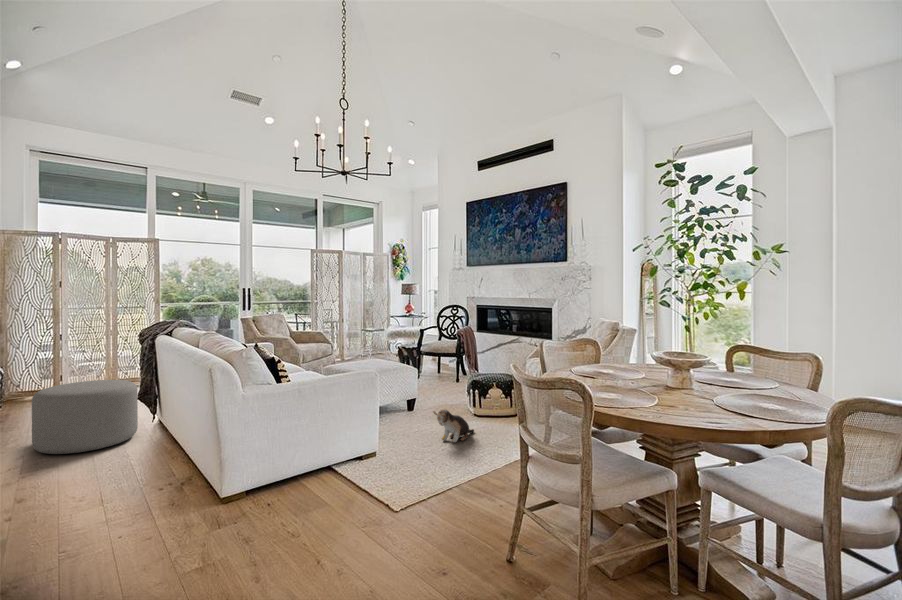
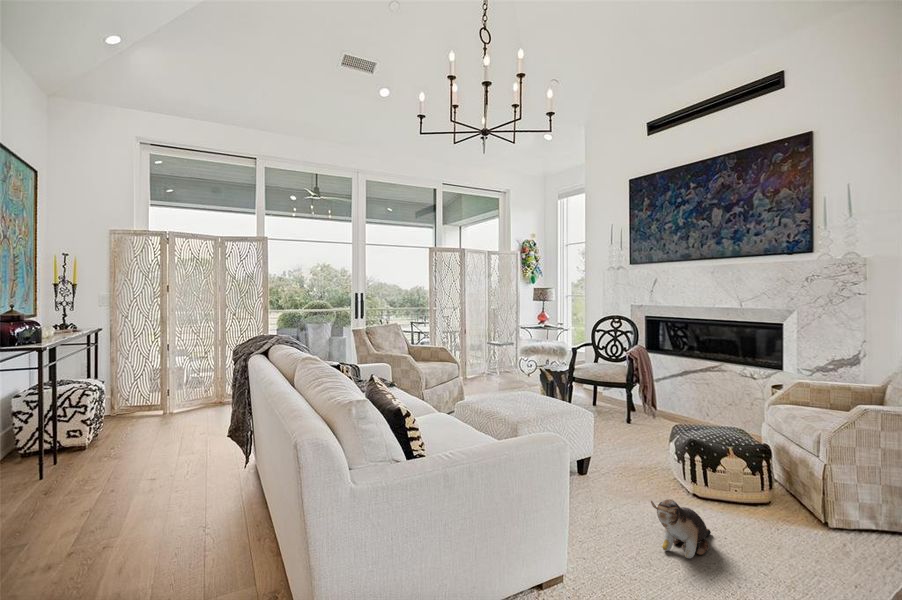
ottoman: present [32,380,138,454] -> none [100,411,226,514]

